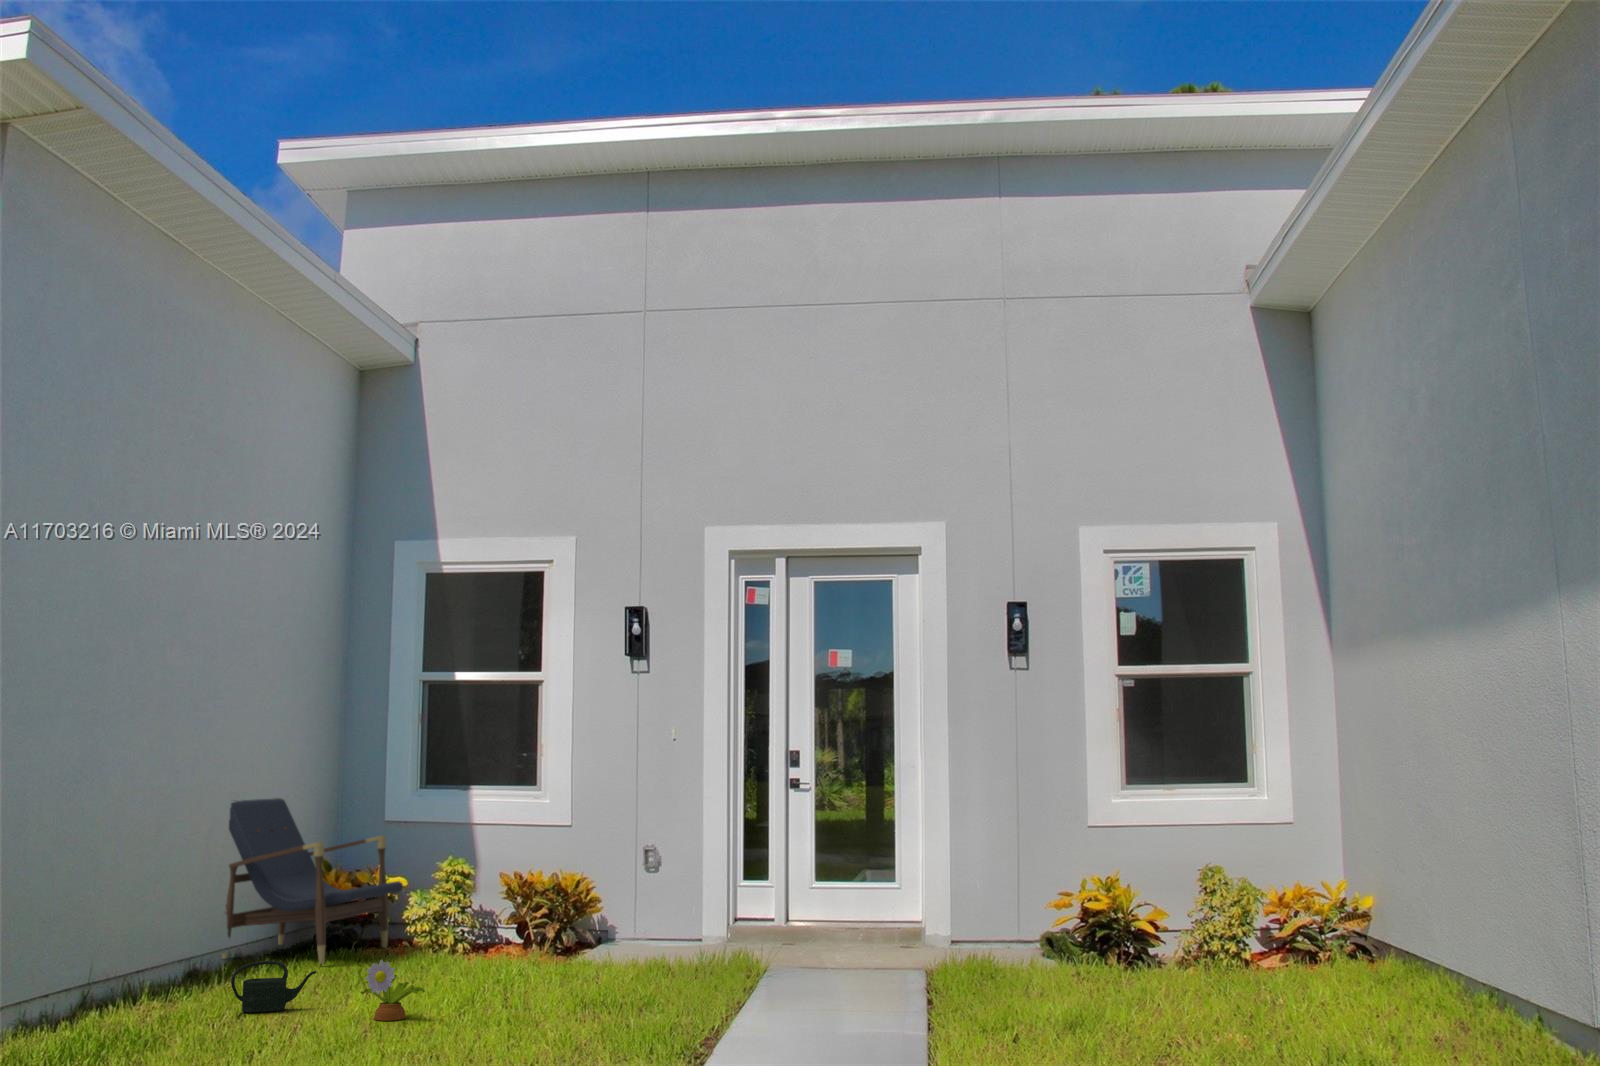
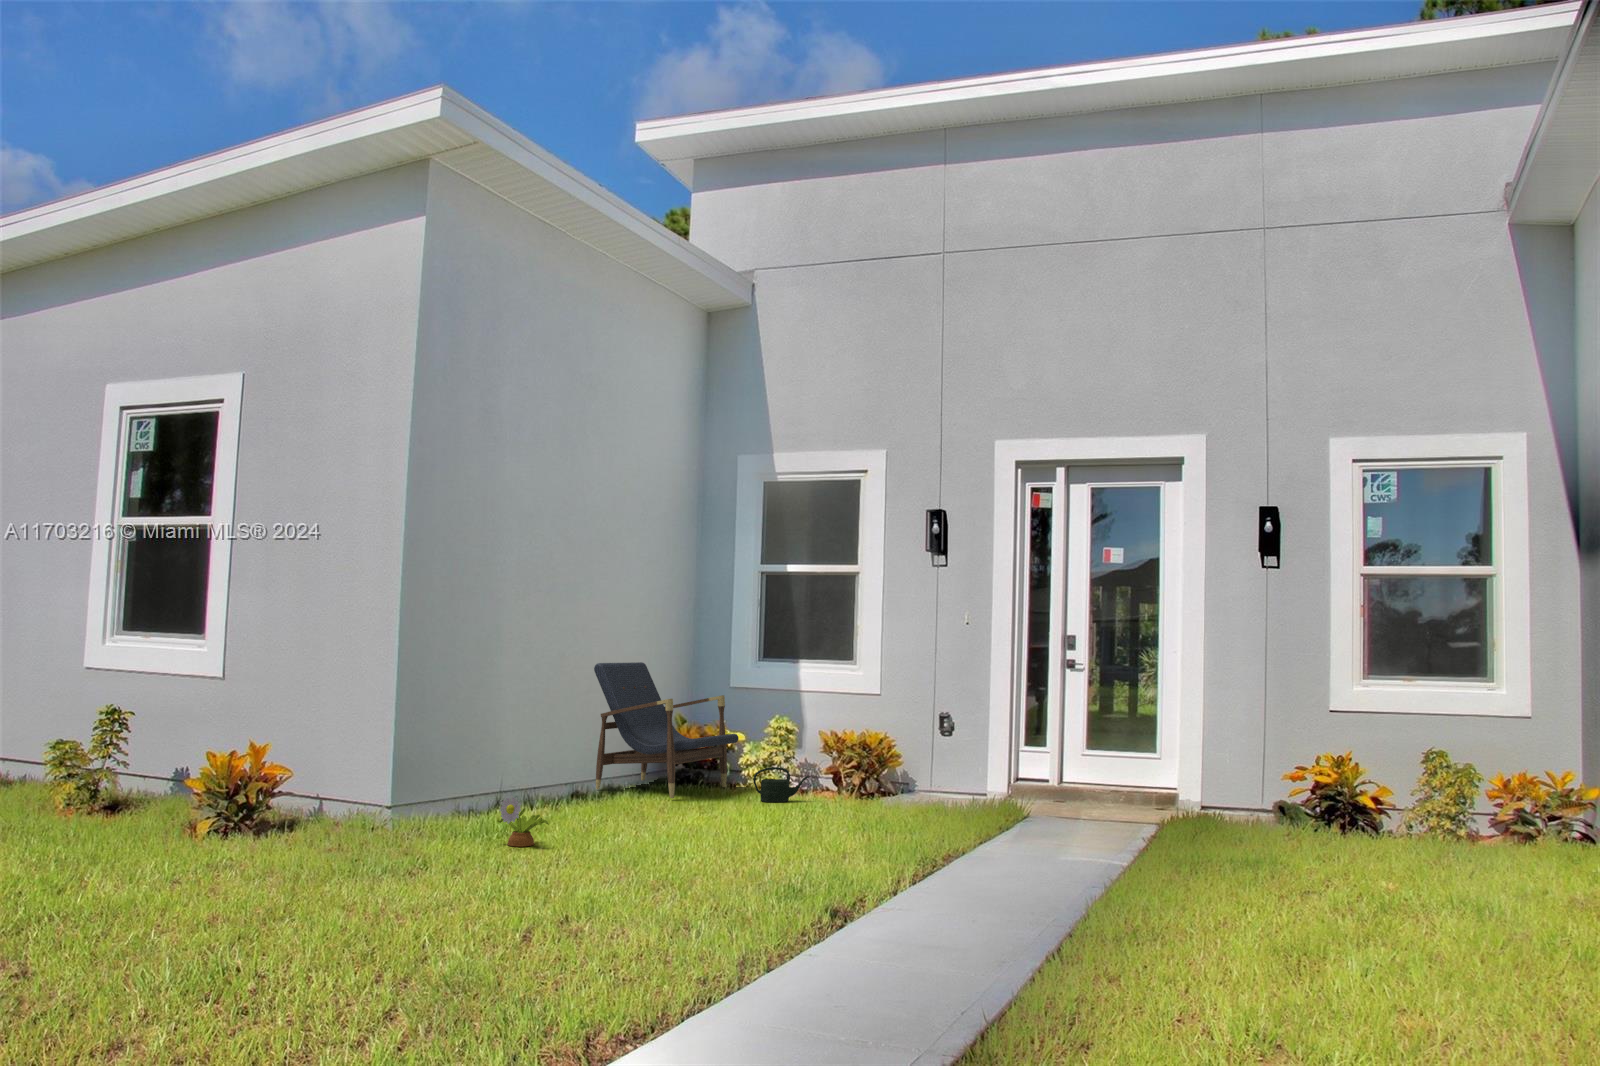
decorative plant: present [360,959,425,1021] -> present [498,795,549,847]
watering can: present [231,961,316,1013] -> present [753,767,809,802]

